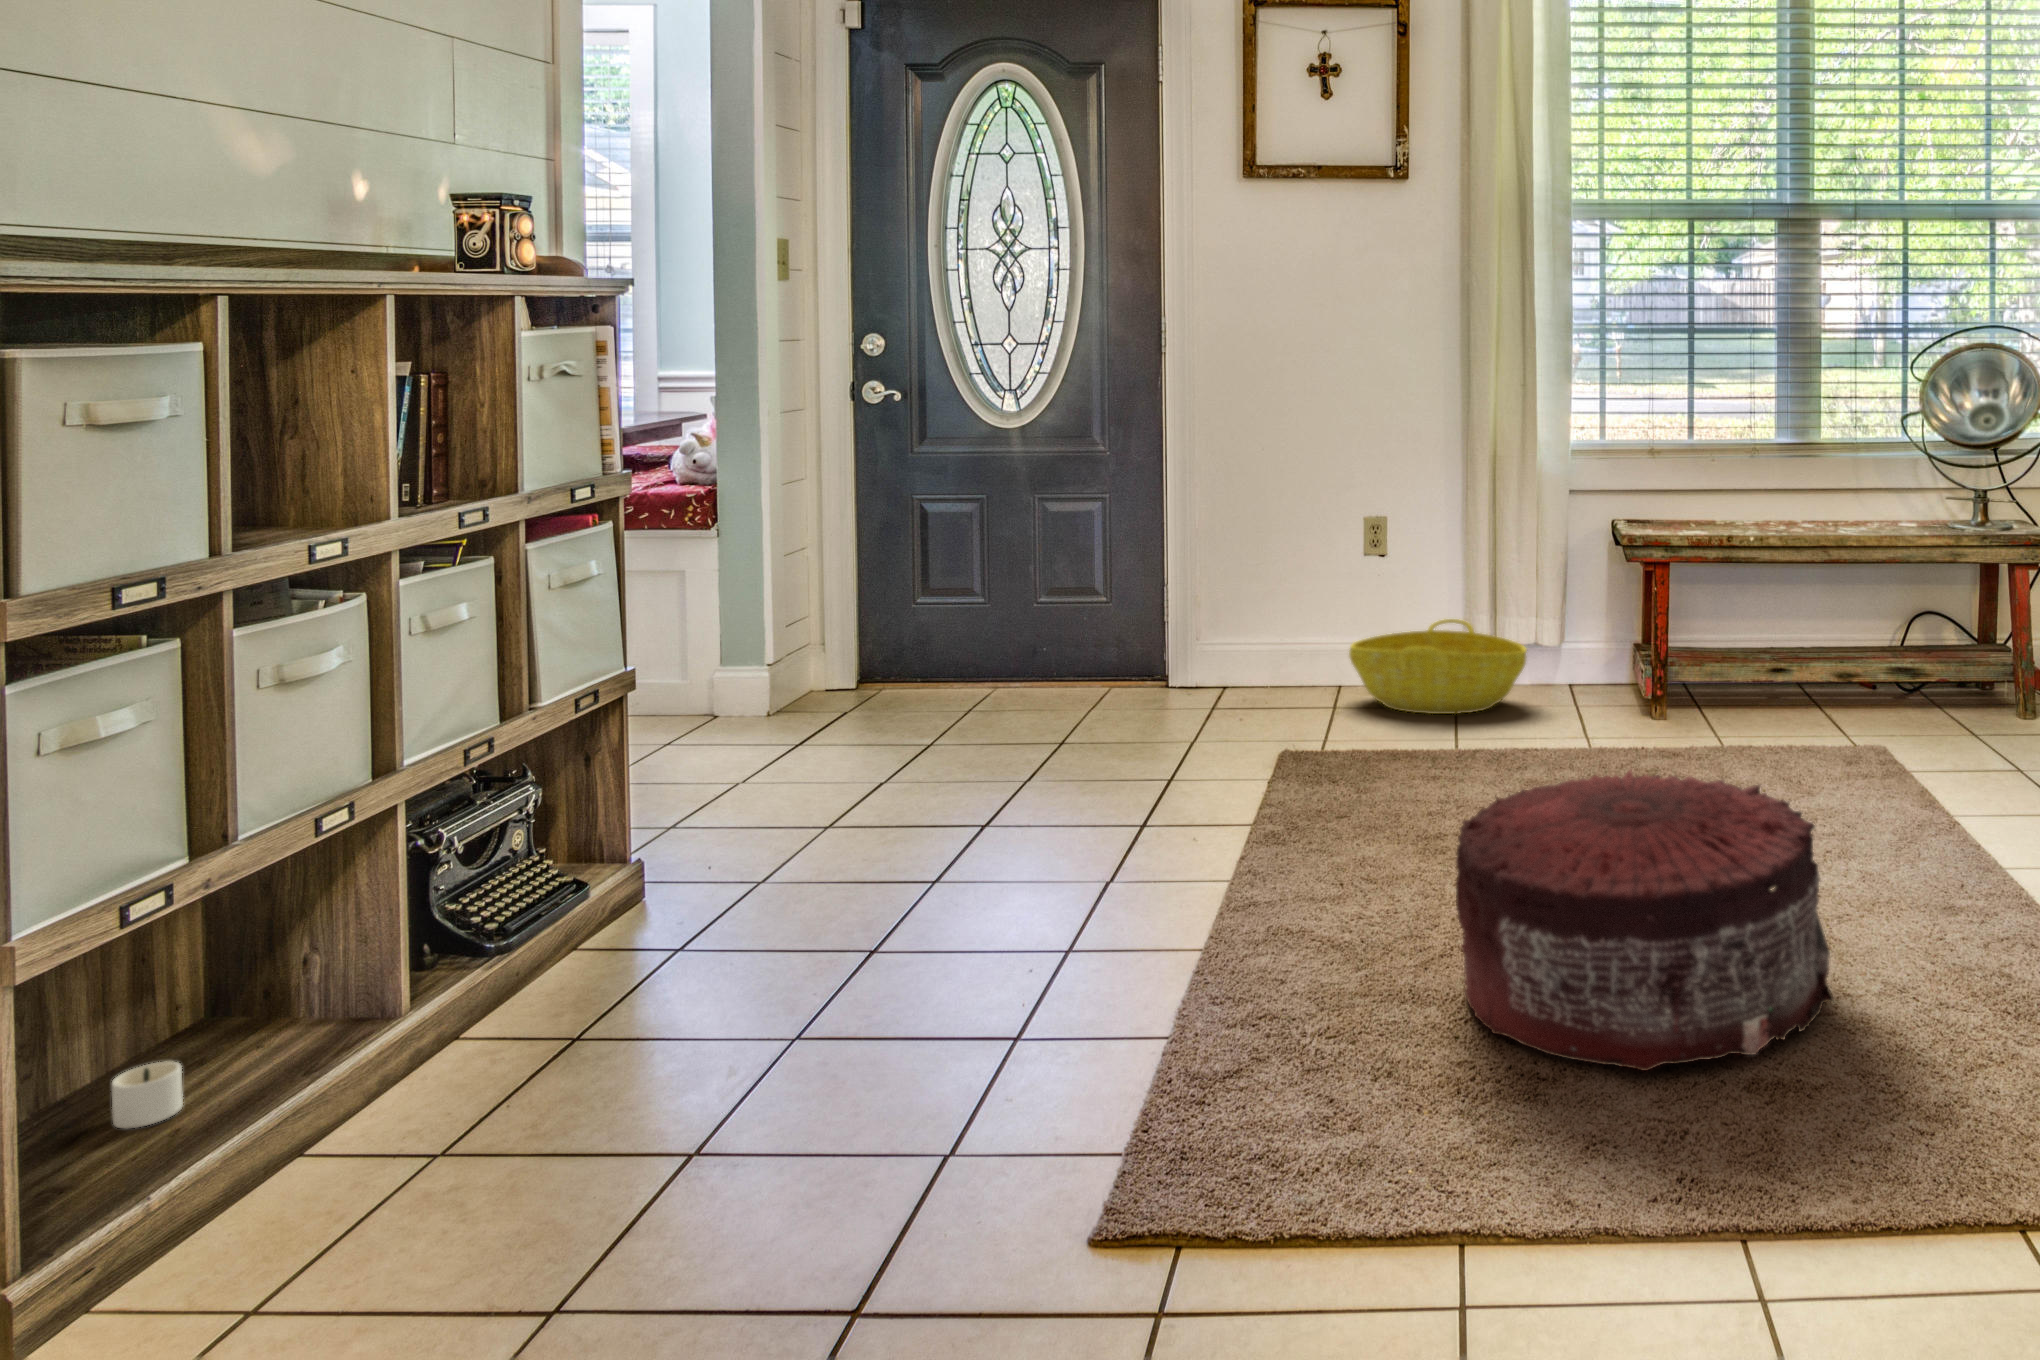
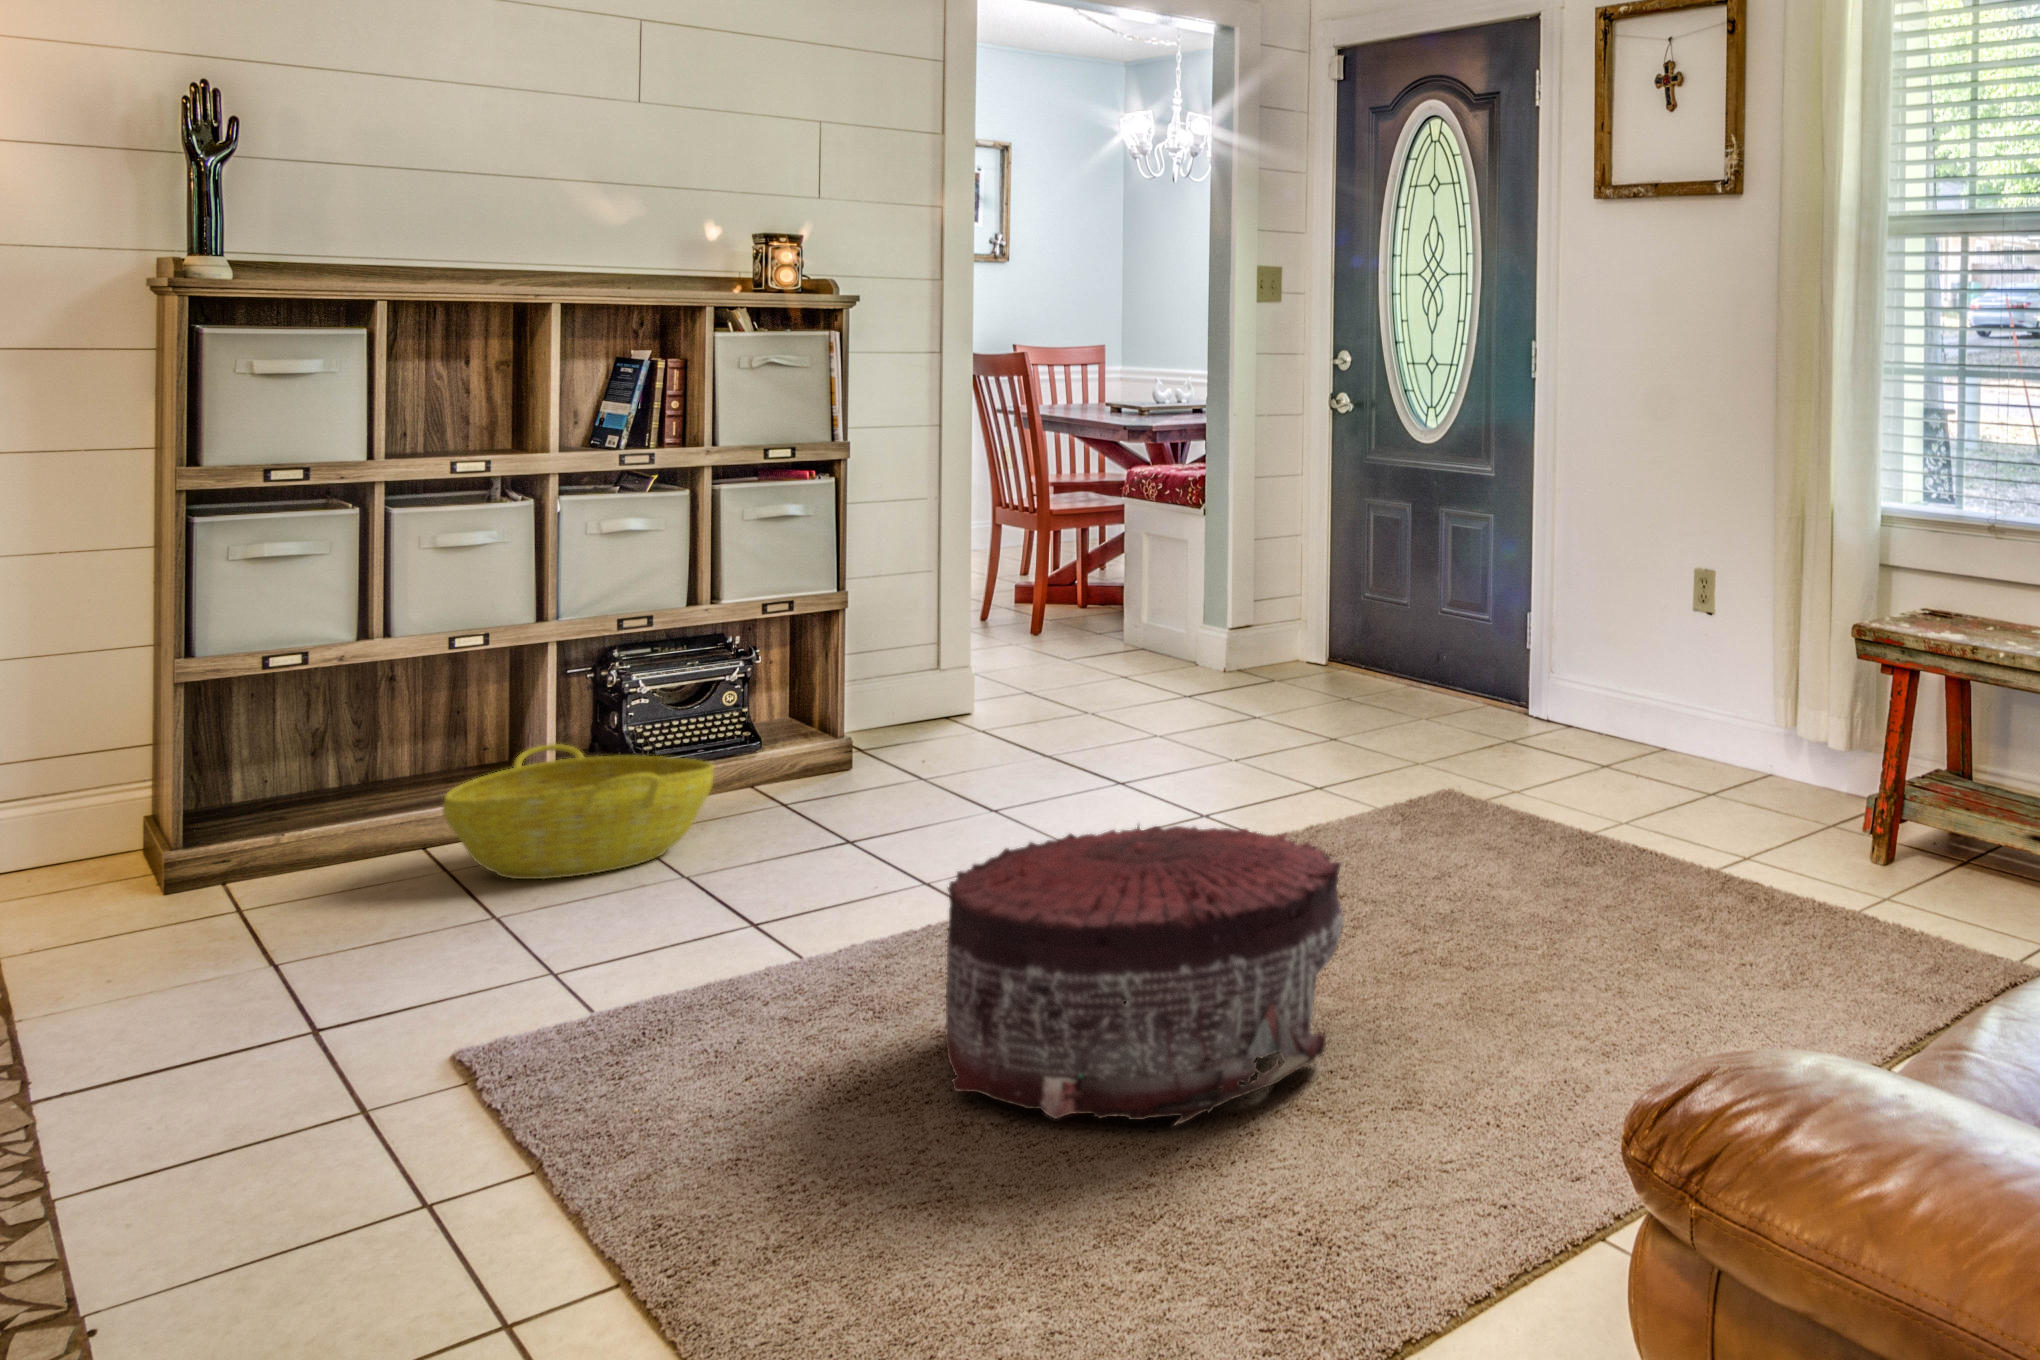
basket: present [1349,619,1527,714] -> present [442,744,714,879]
candle: present [112,1062,183,1128] -> none [334,783,381,817]

